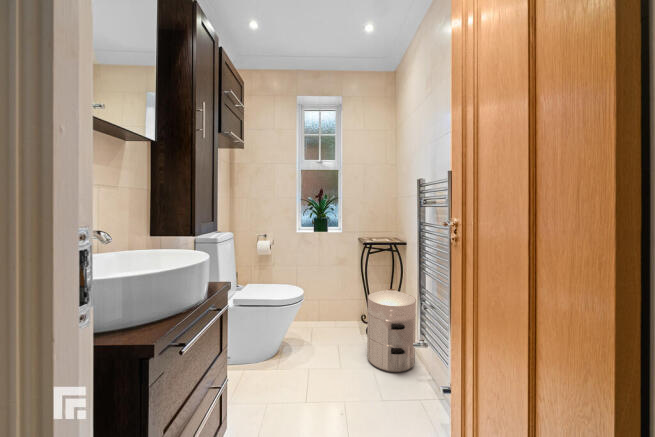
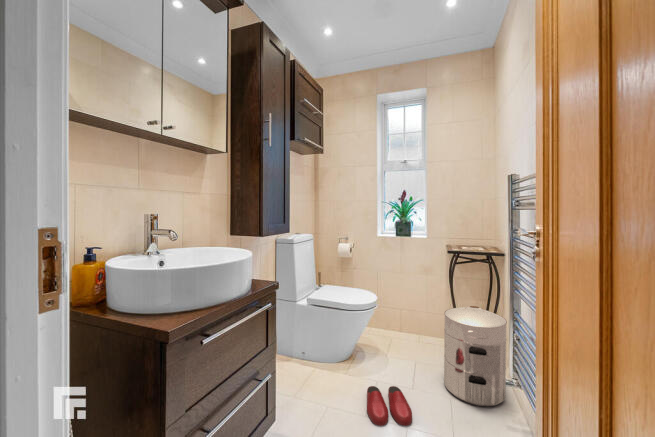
slippers: none [306,371,352,412] -> present [367,386,412,426]

